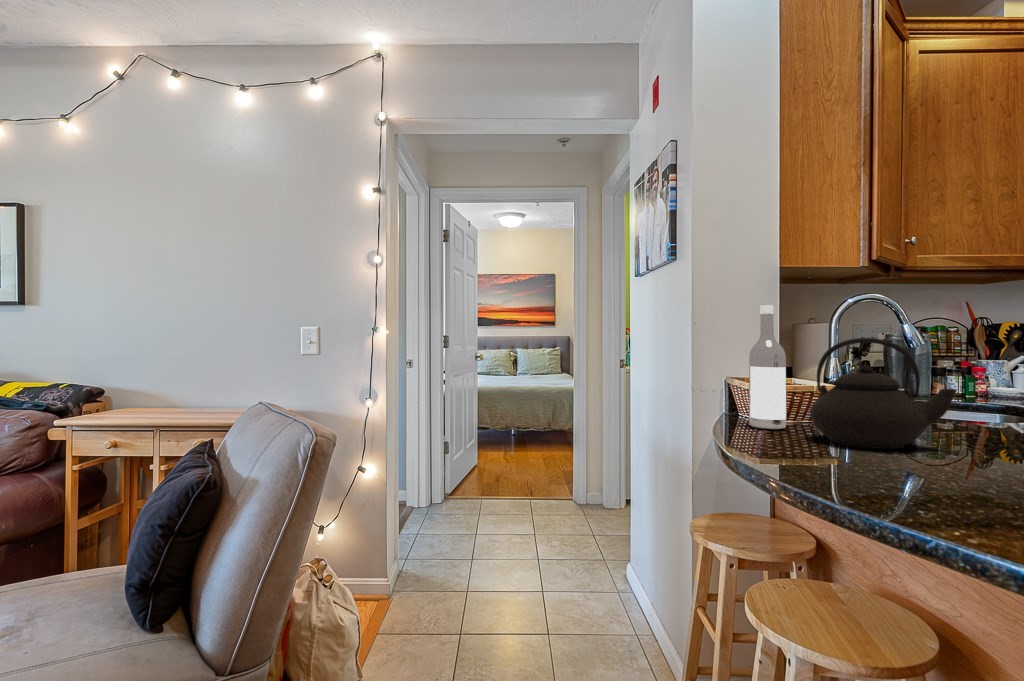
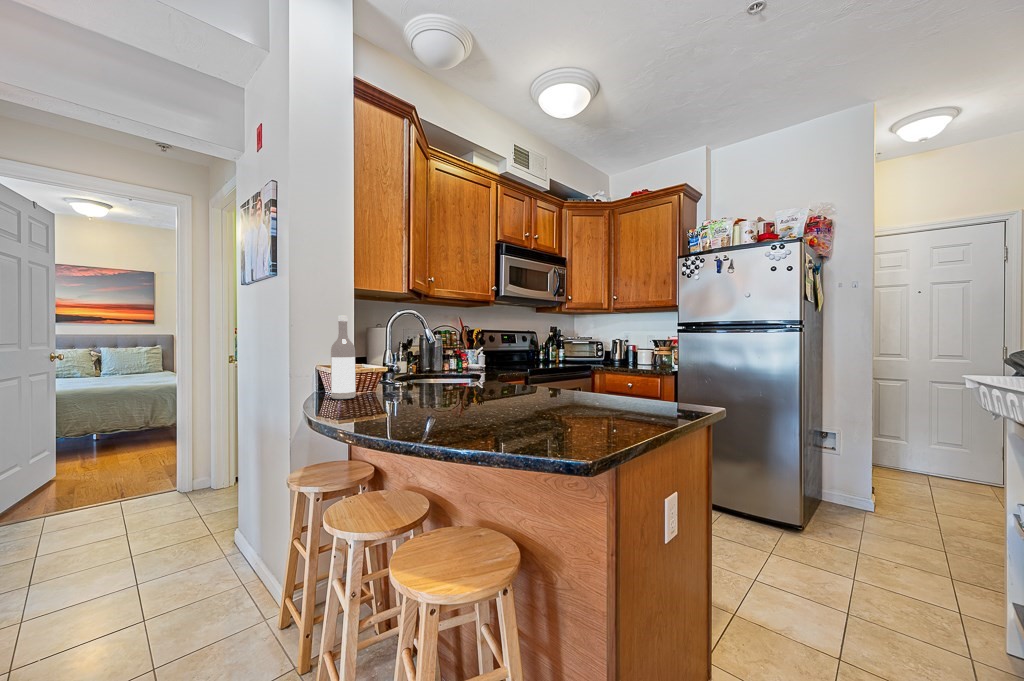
teapot: present [810,338,957,449] -> none [369,338,443,404]

